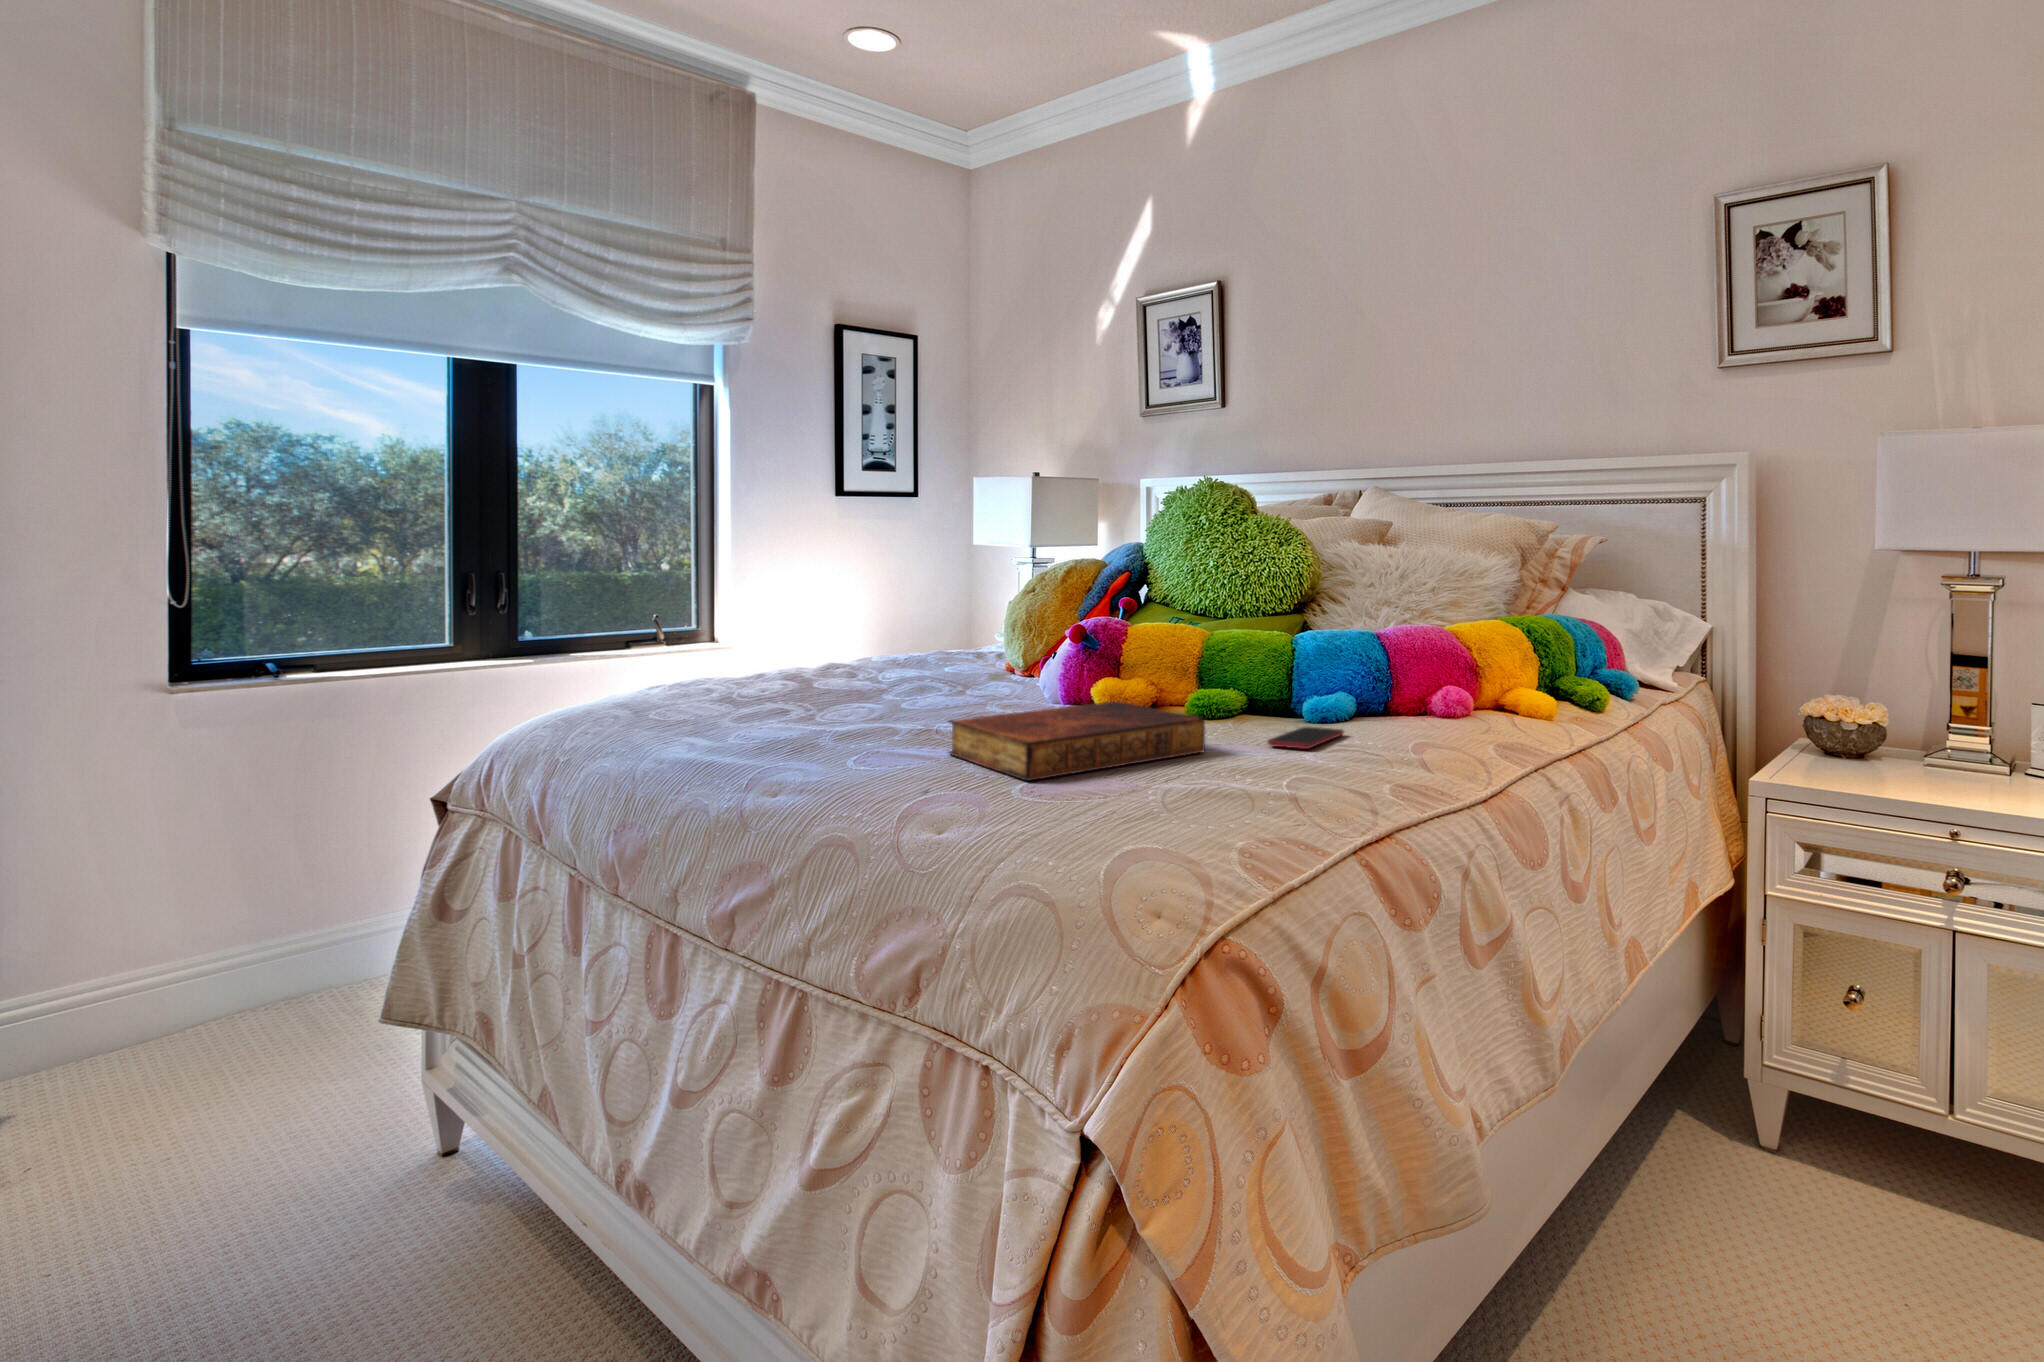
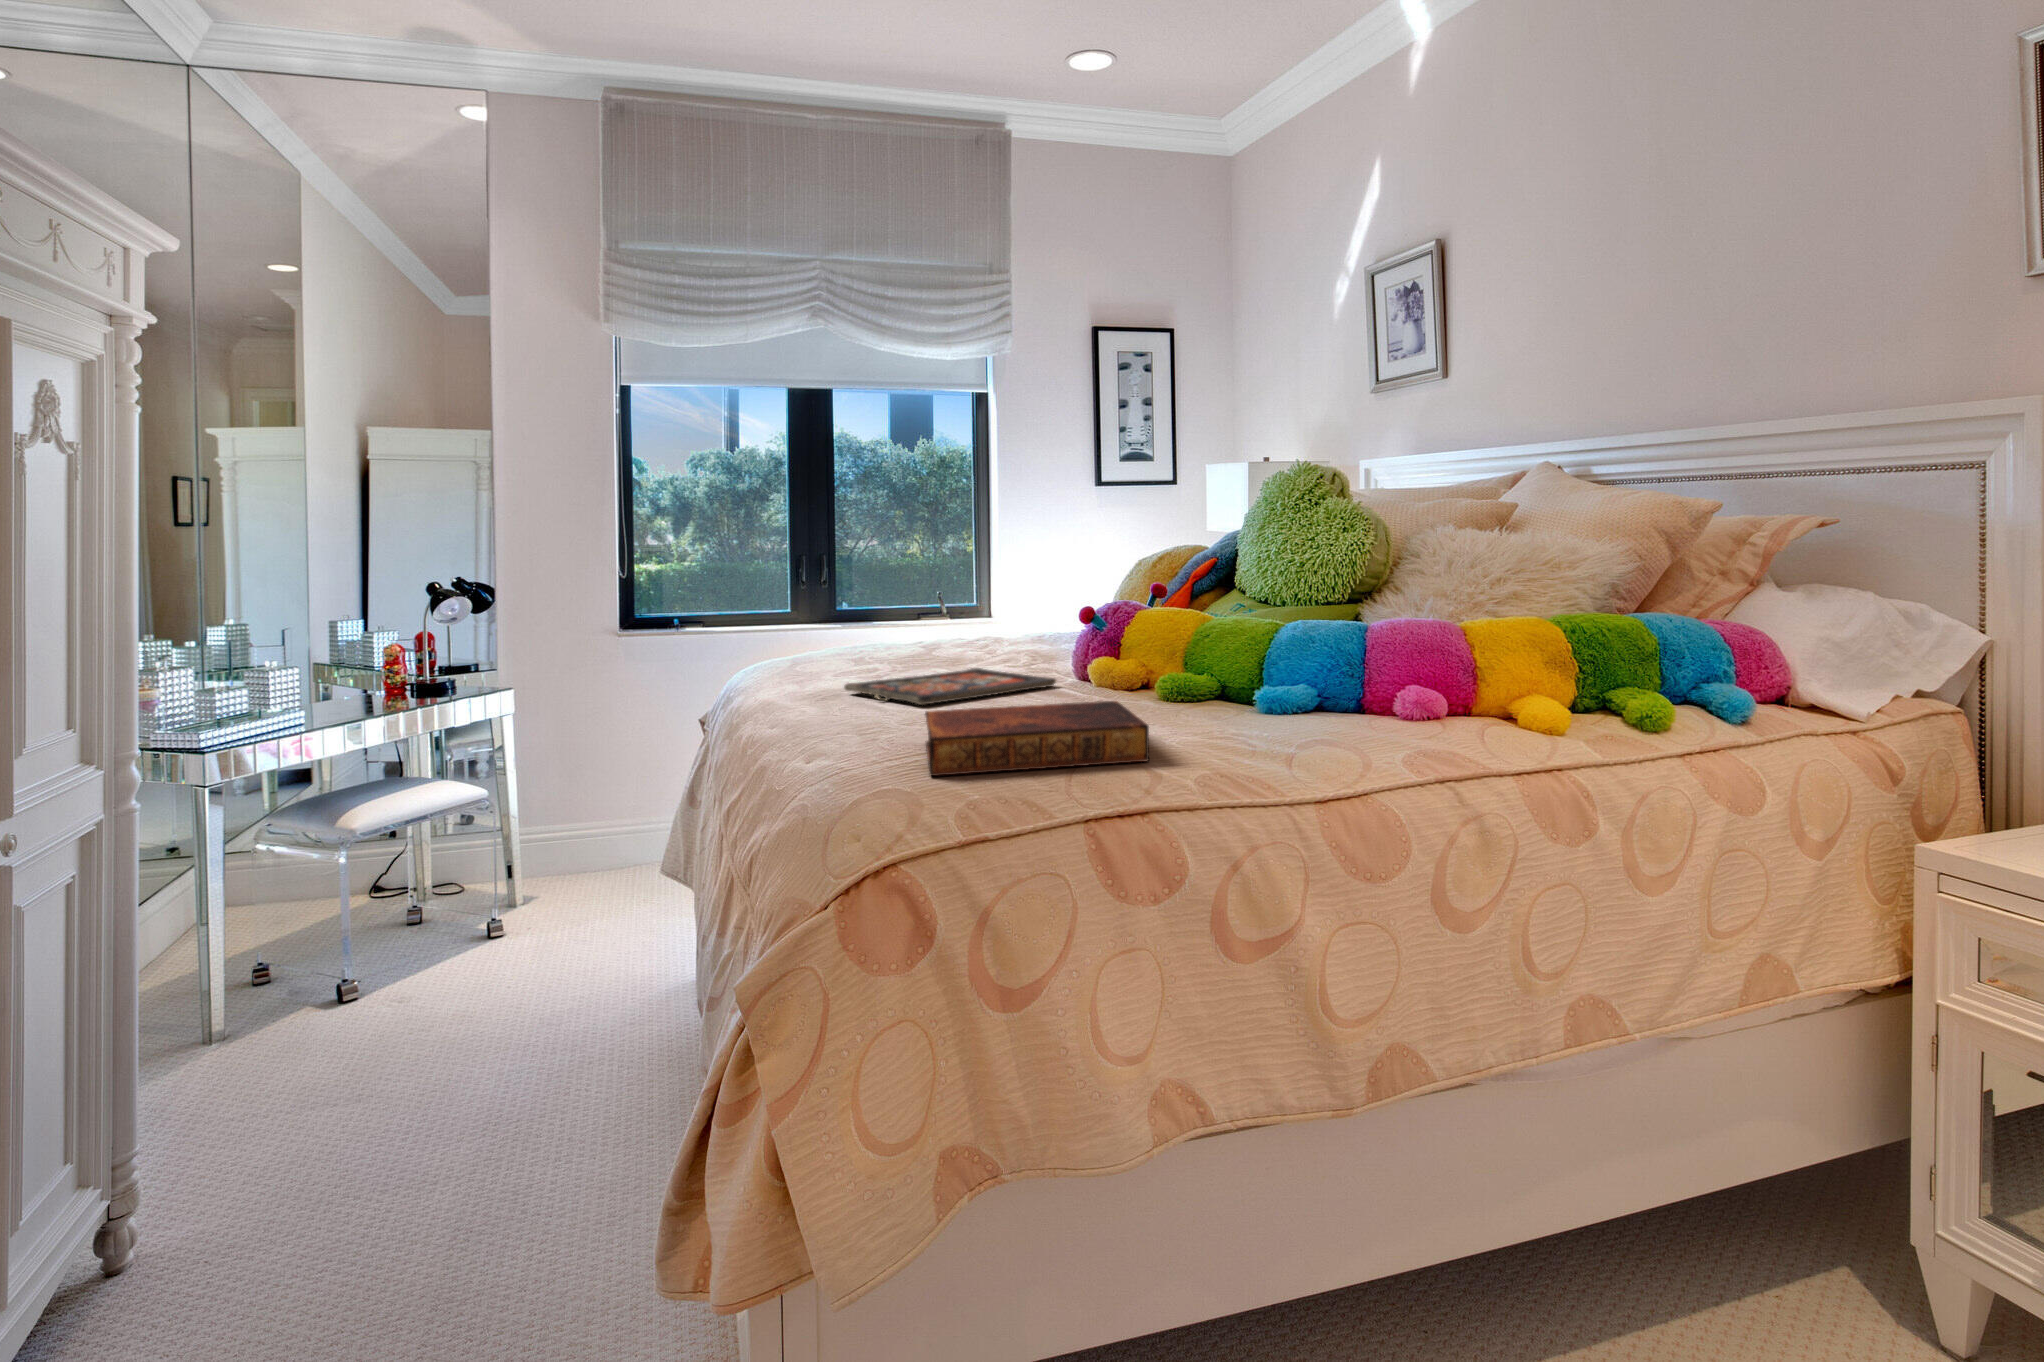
board game: none [729,681,958,720] -> present [844,668,1056,705]
smartphone: present [1267,726,1344,749] -> none [1224,741,1334,767]

